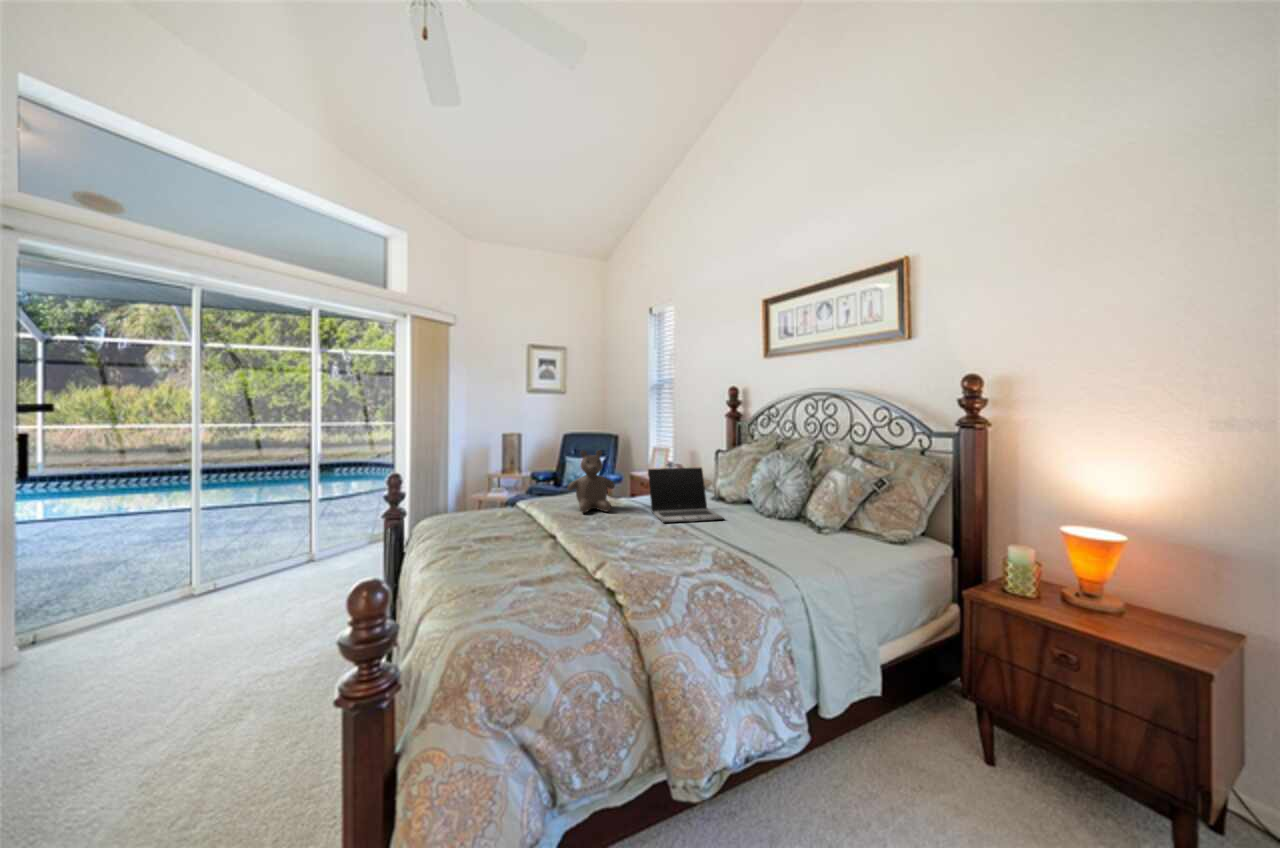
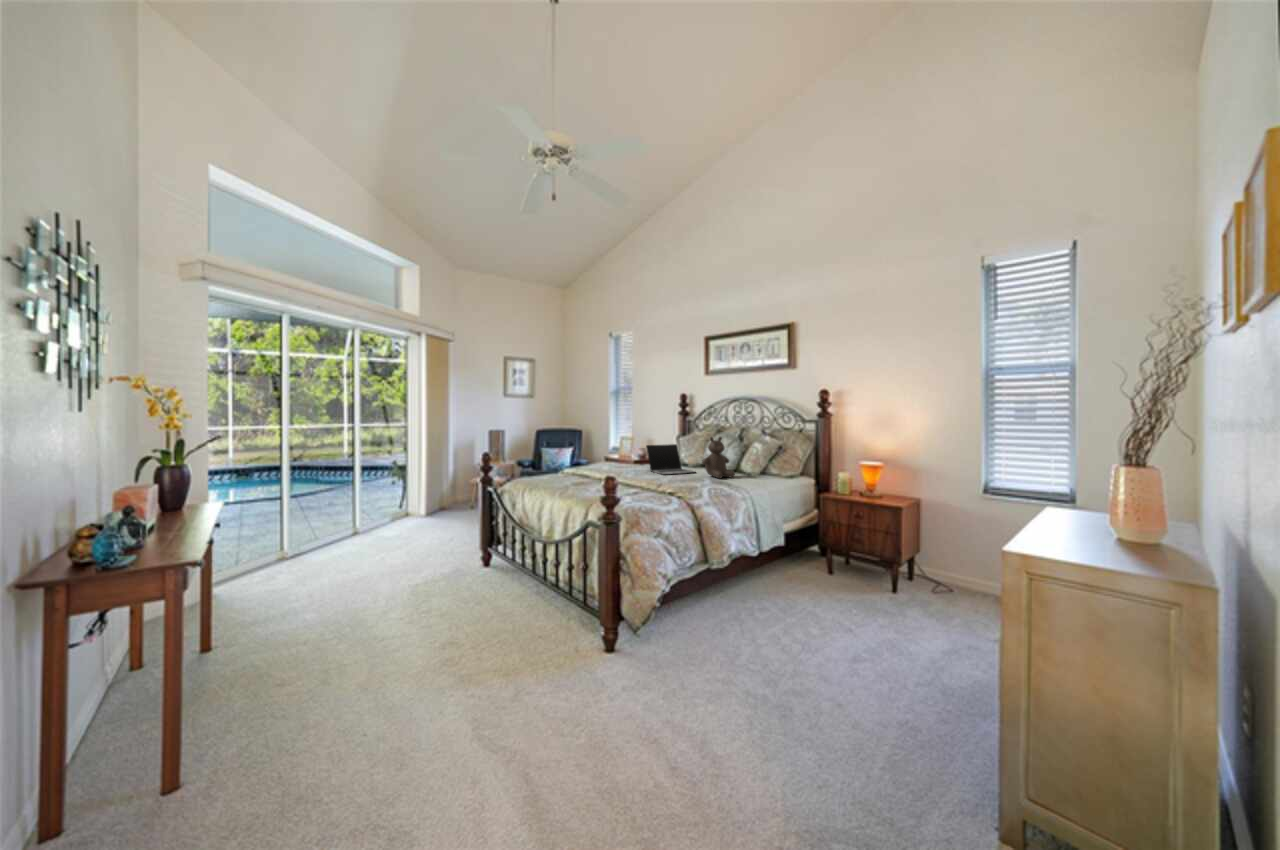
teddy bear: present [567,450,615,513] -> present [702,437,735,478]

